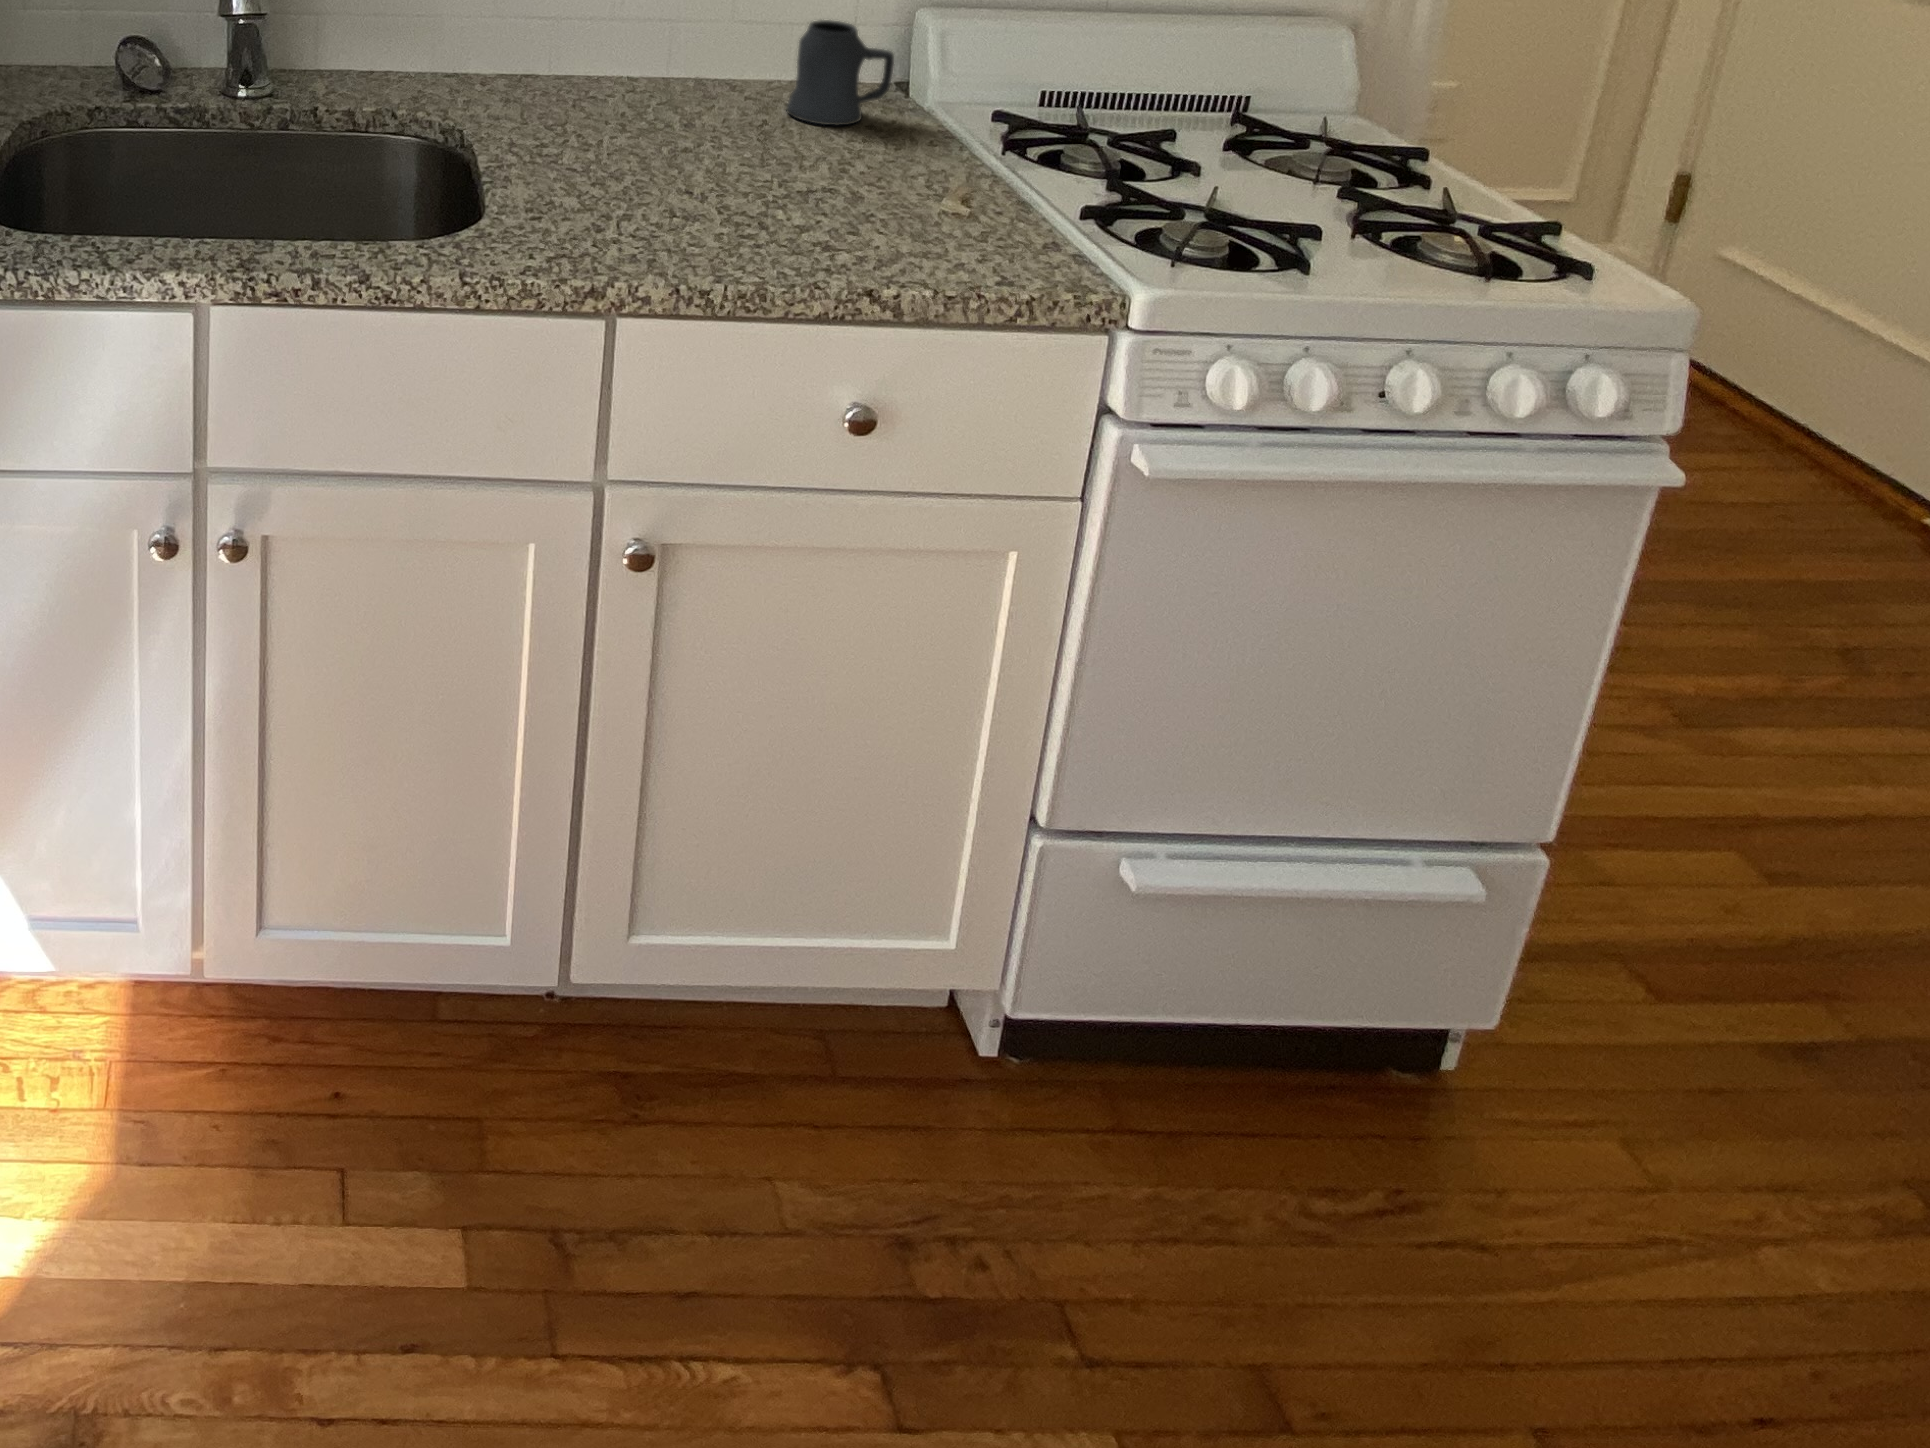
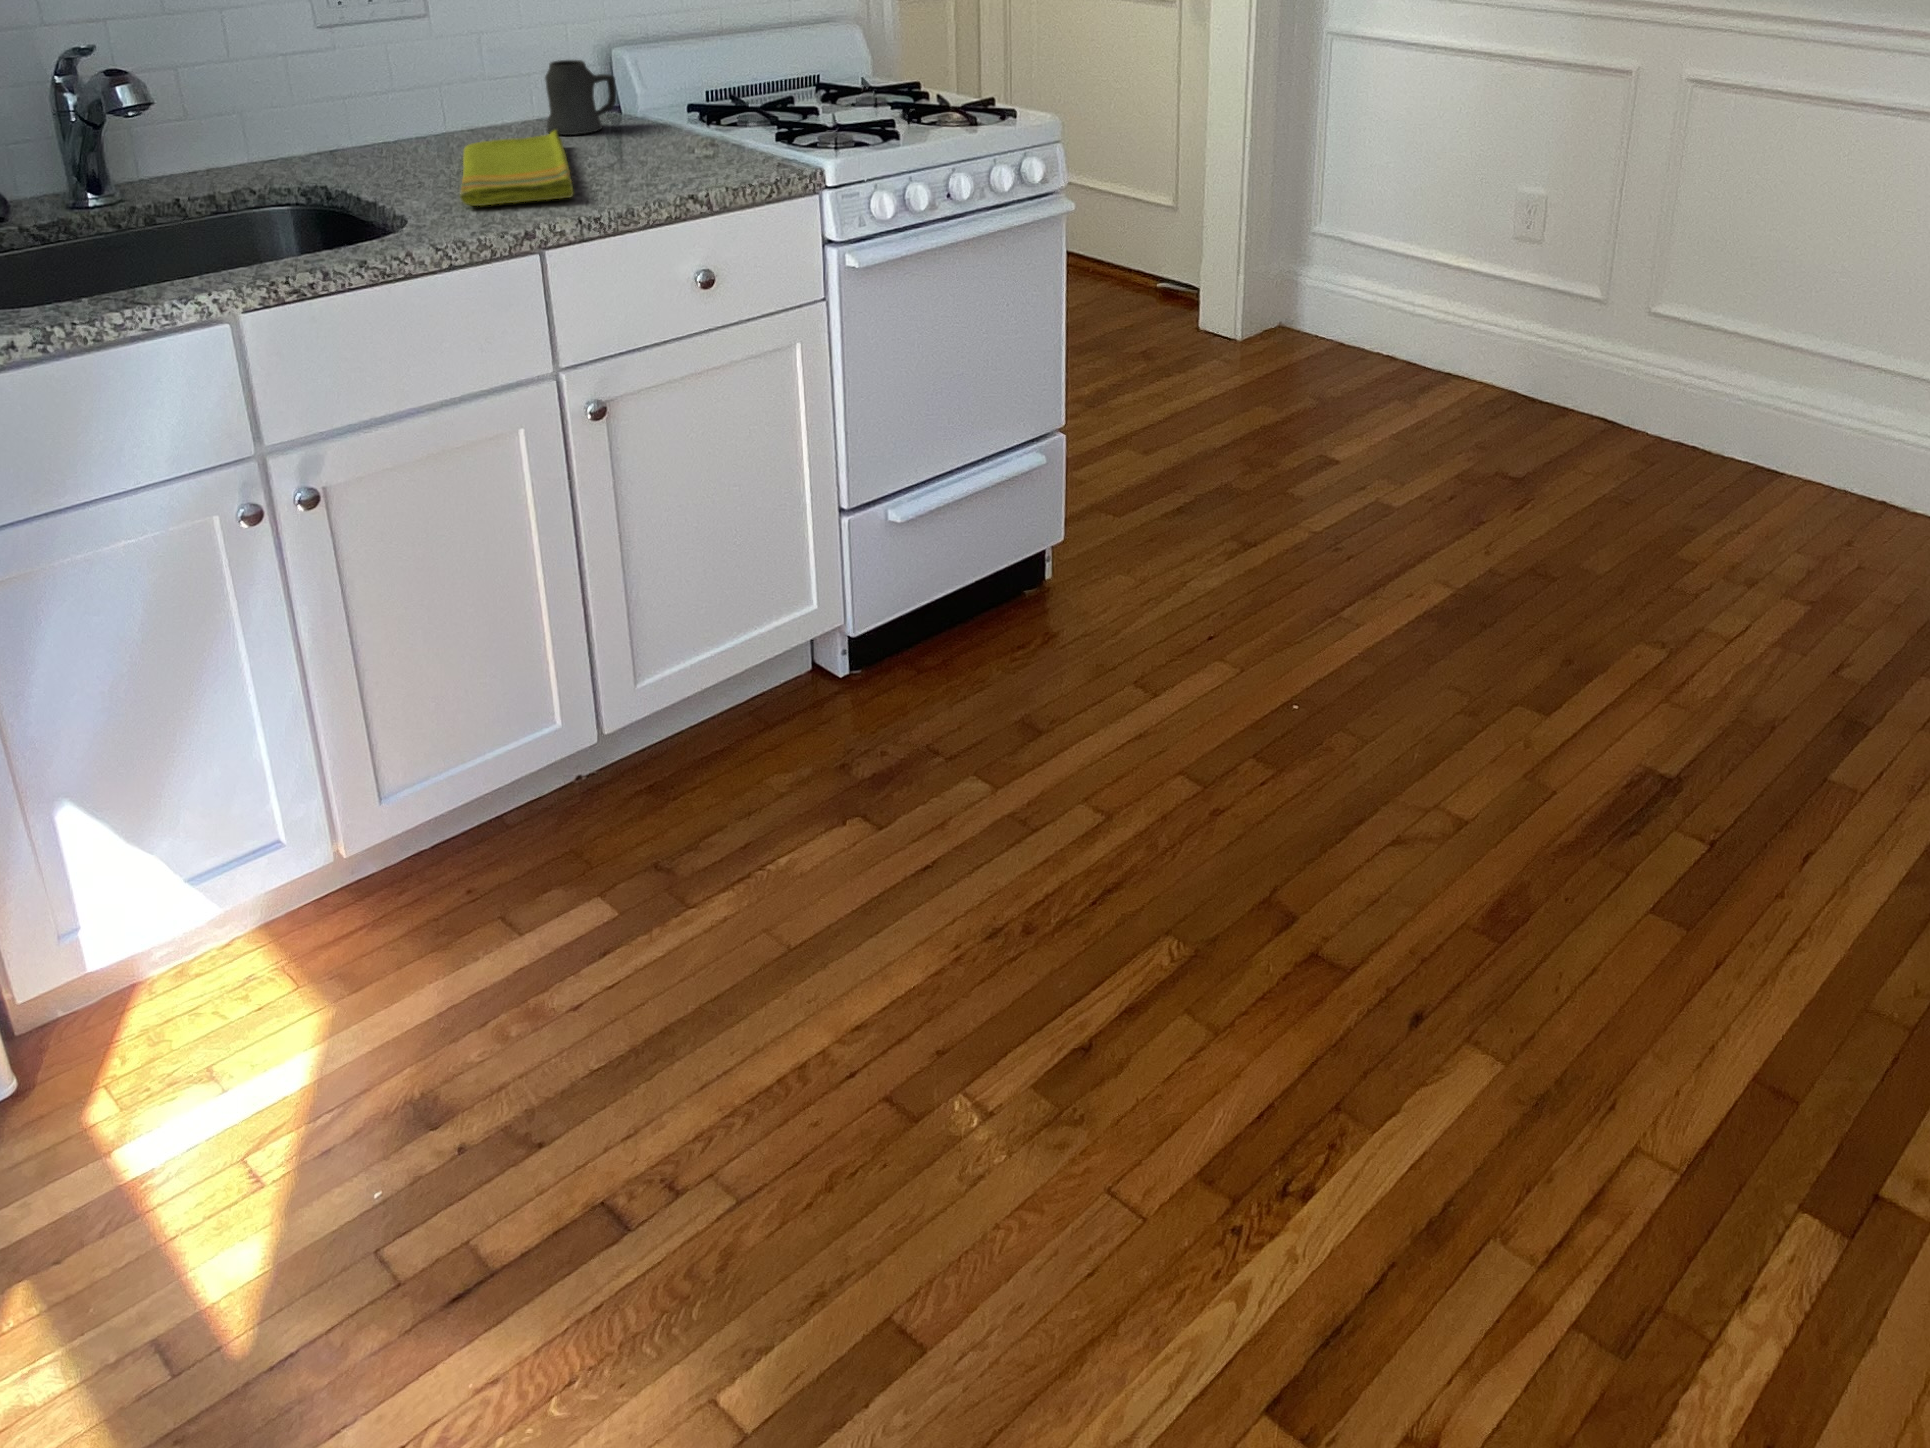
dish towel: none [567,110,783,241] -> present [460,130,573,206]

